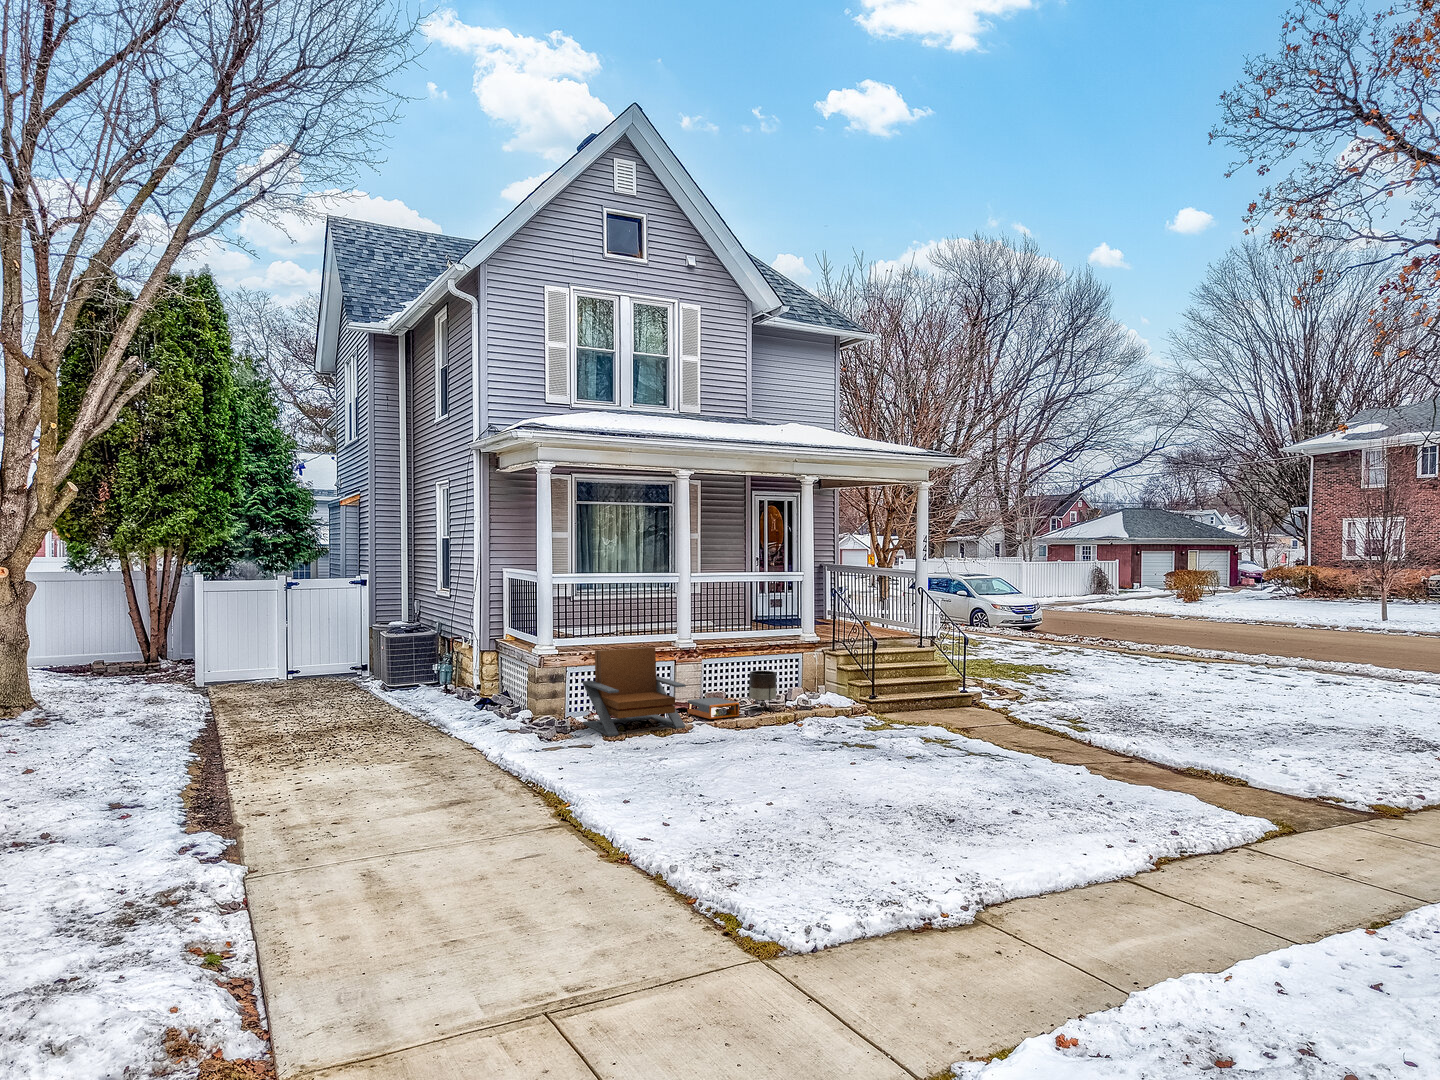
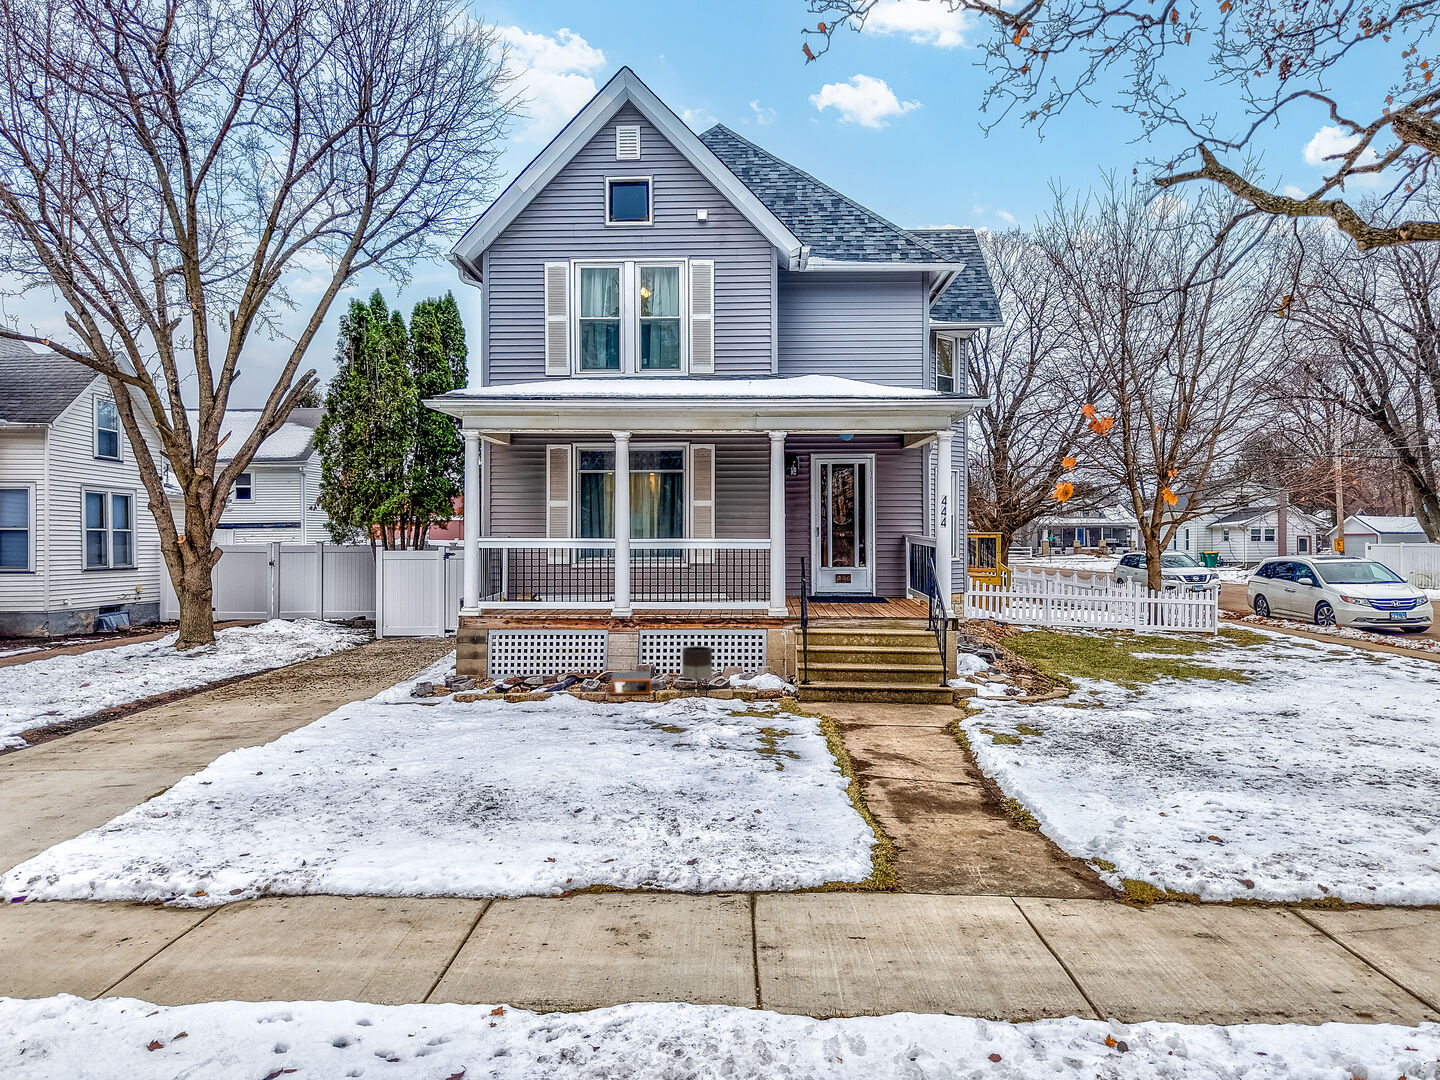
lounge chair: present [583,647,686,736] -> none [479,614,580,701]

